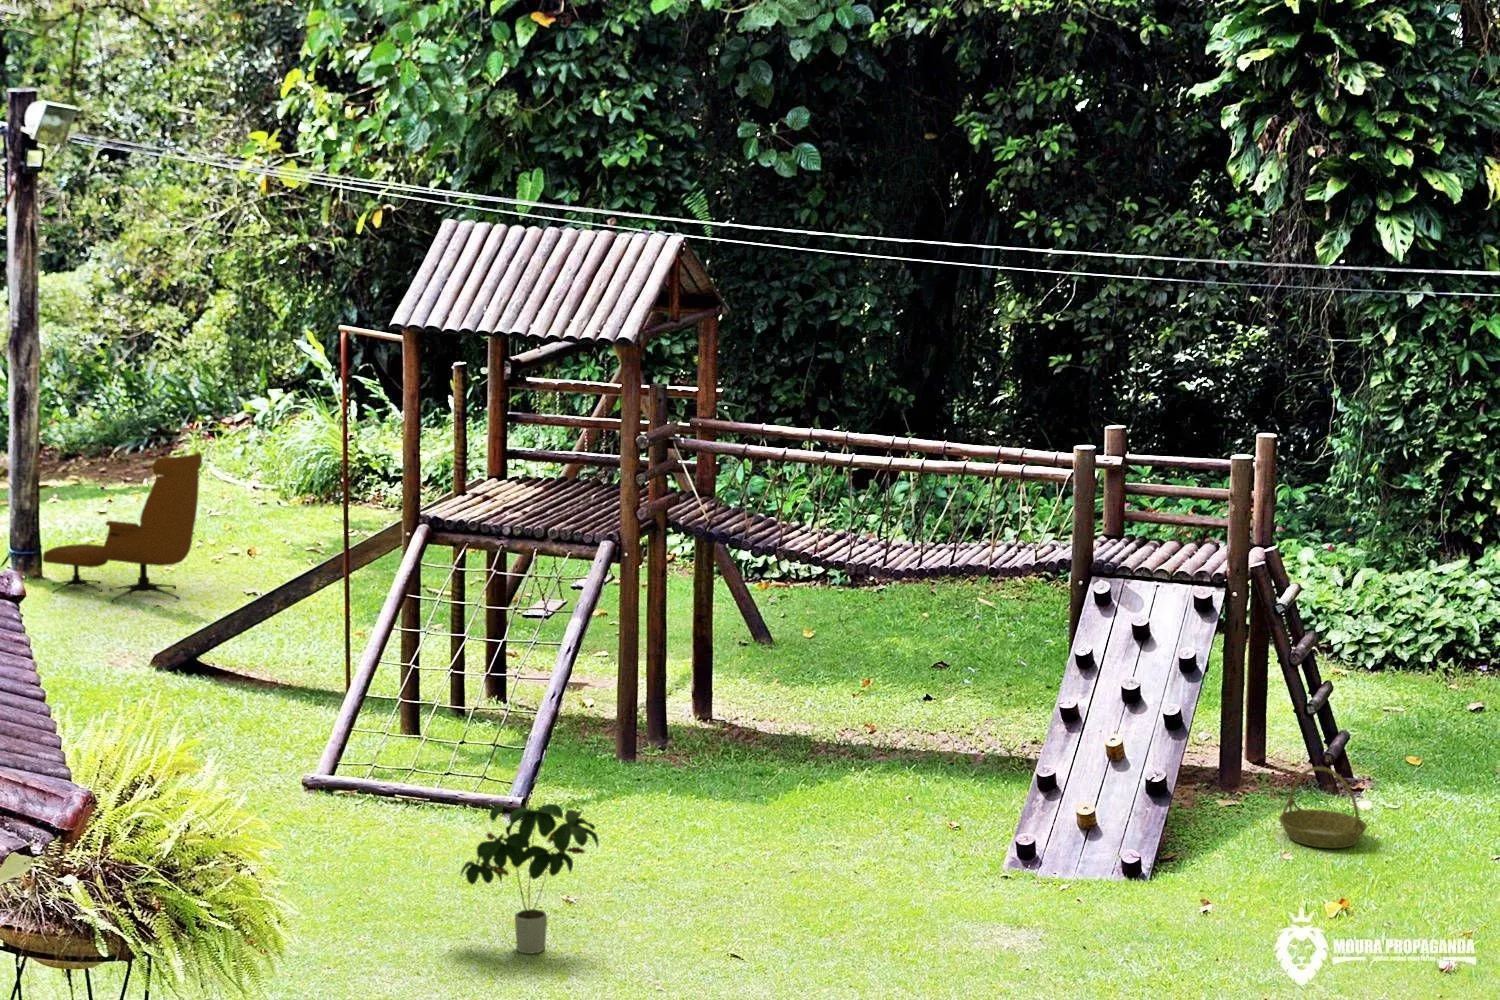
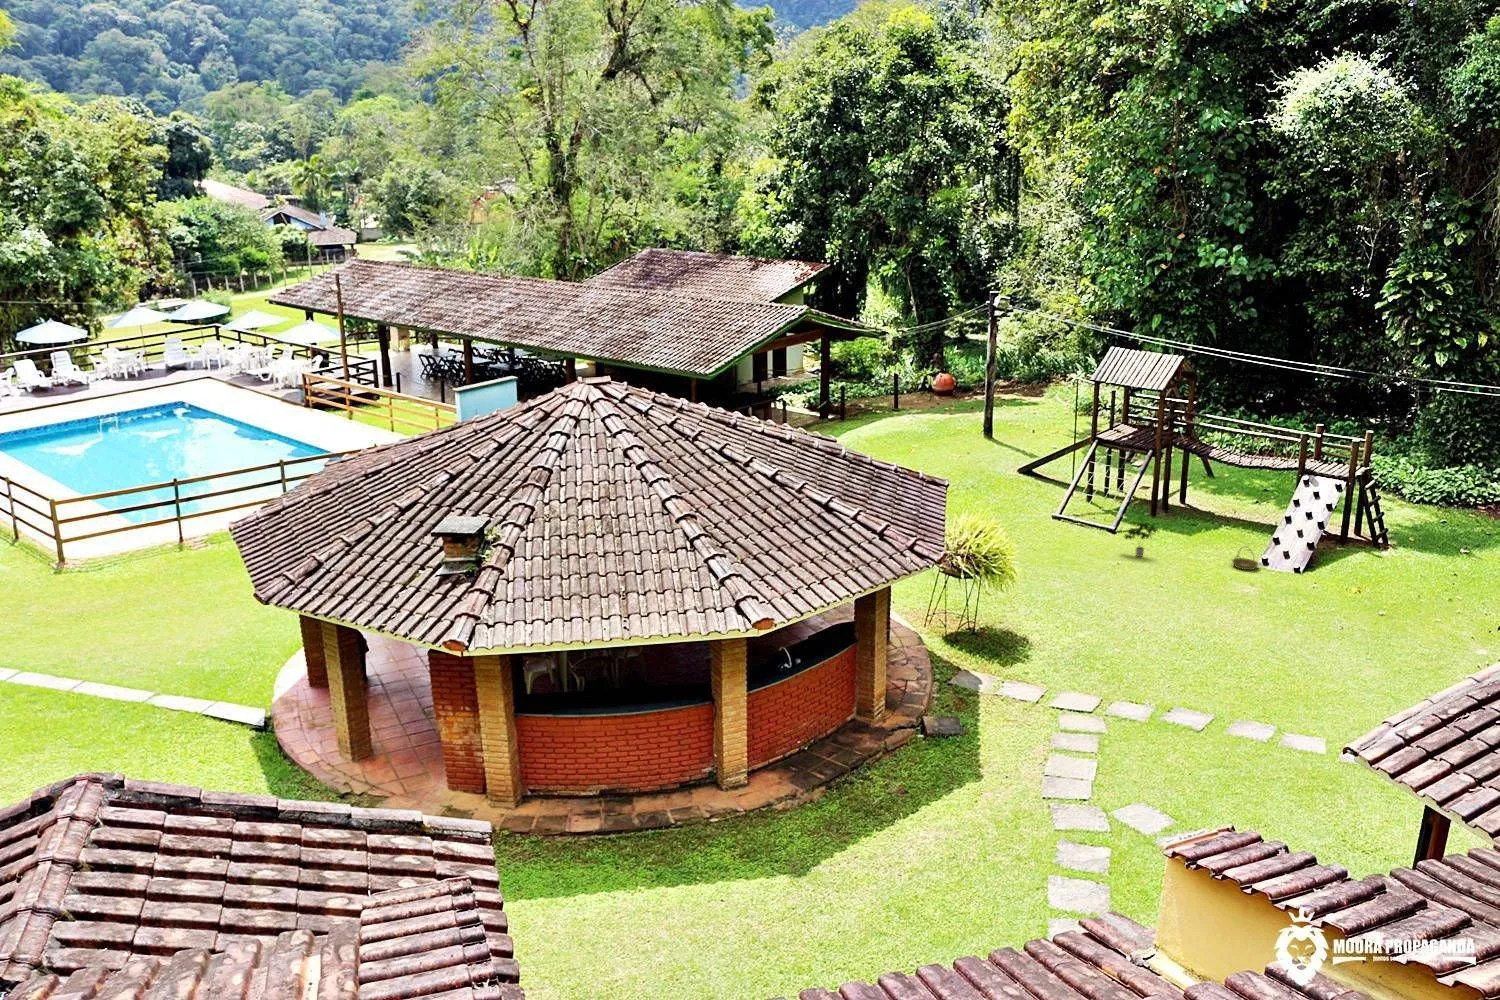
lounge chair: present [43,452,202,603] -> none [955,406,1010,453]
basket: present [1279,767,1367,848] -> present [1232,547,1259,570]

